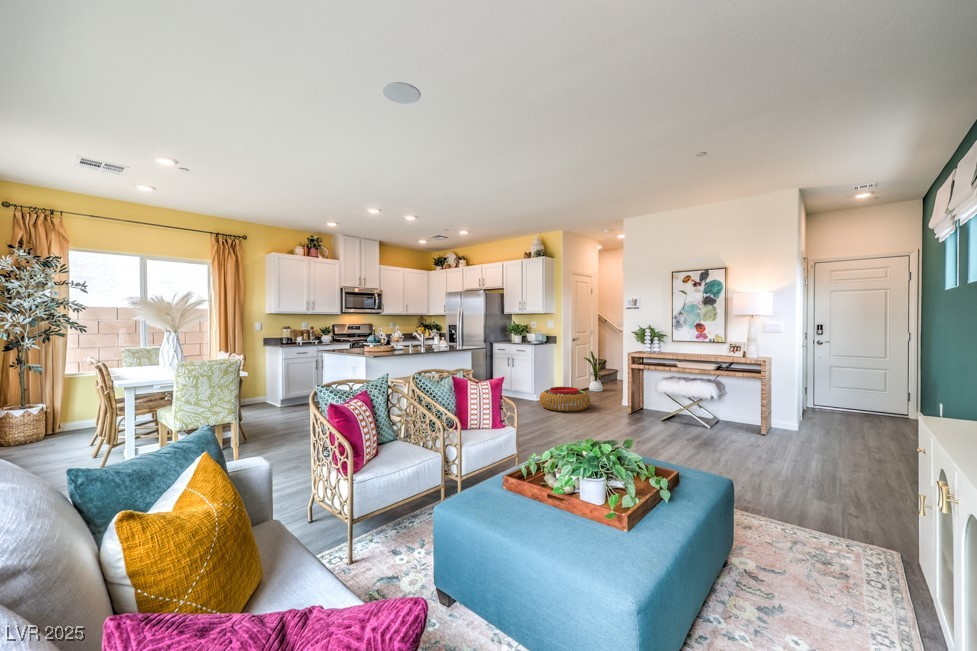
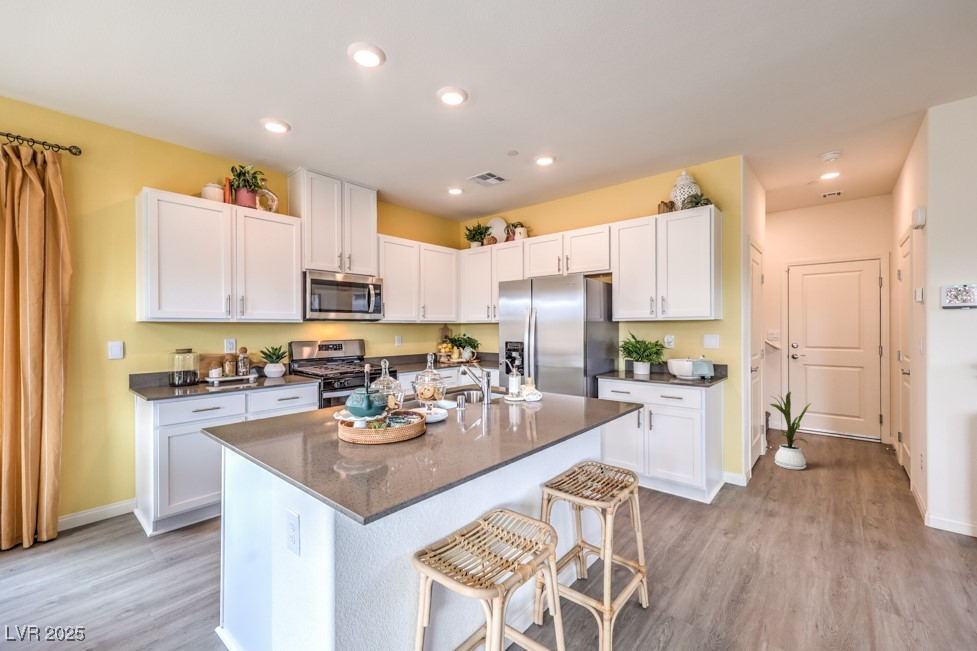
pouf: present [539,387,590,411] -> none [742,483,892,565]

